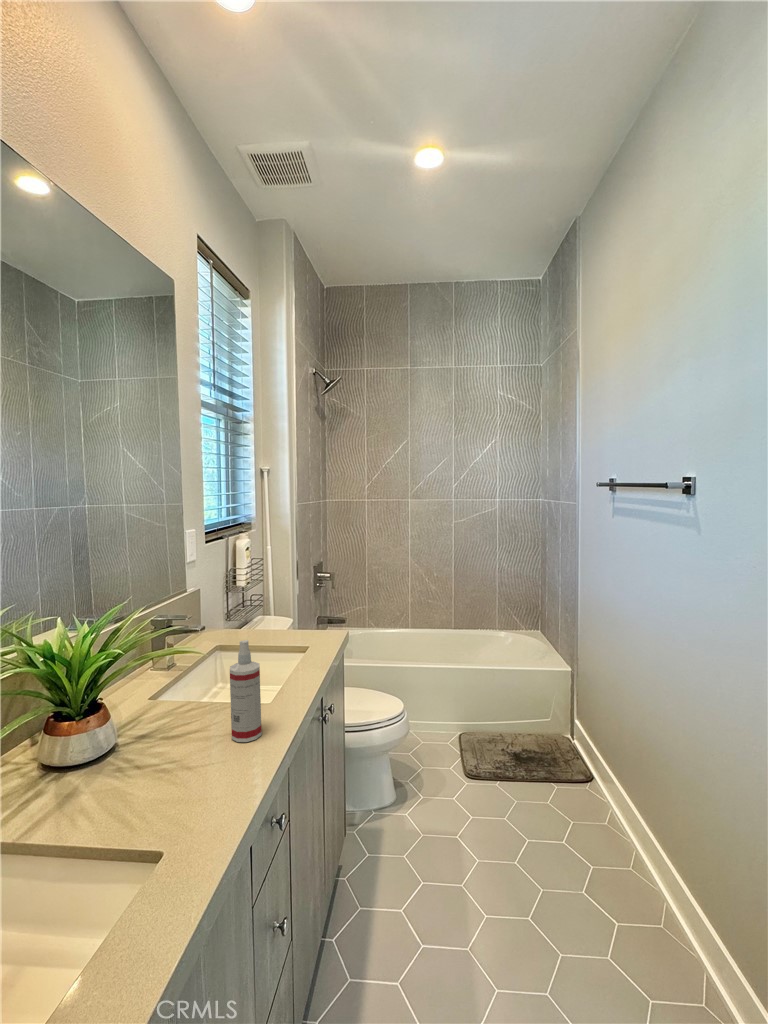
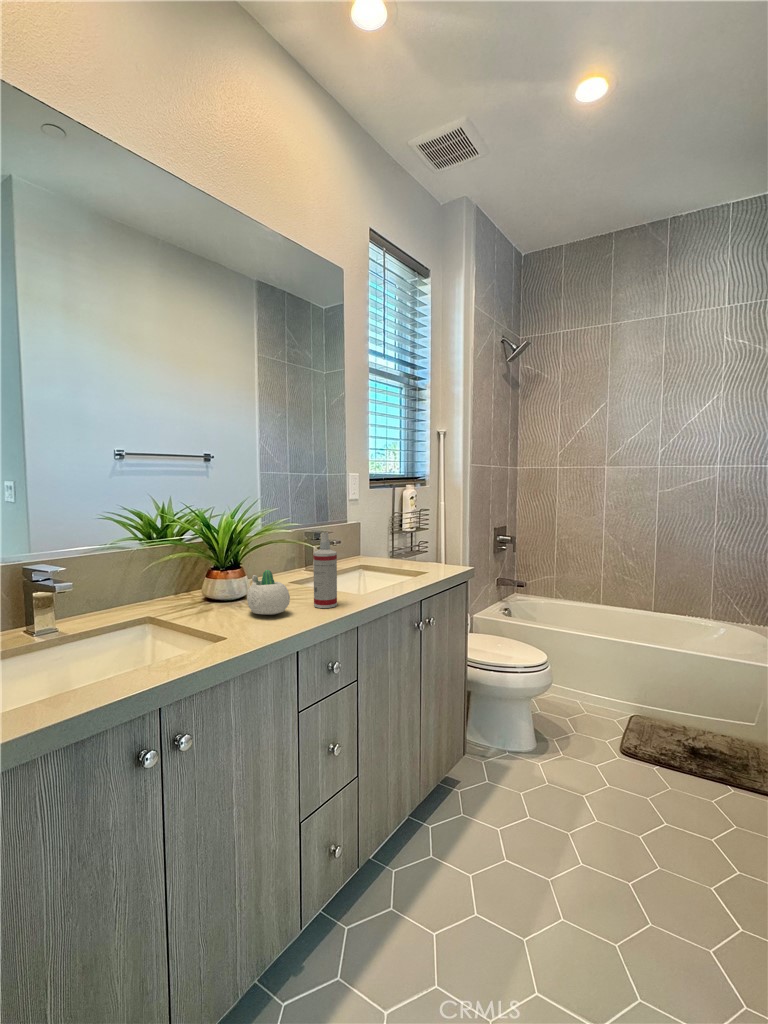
succulent planter: none [146,712,217,782] -> present [247,570,290,614]

